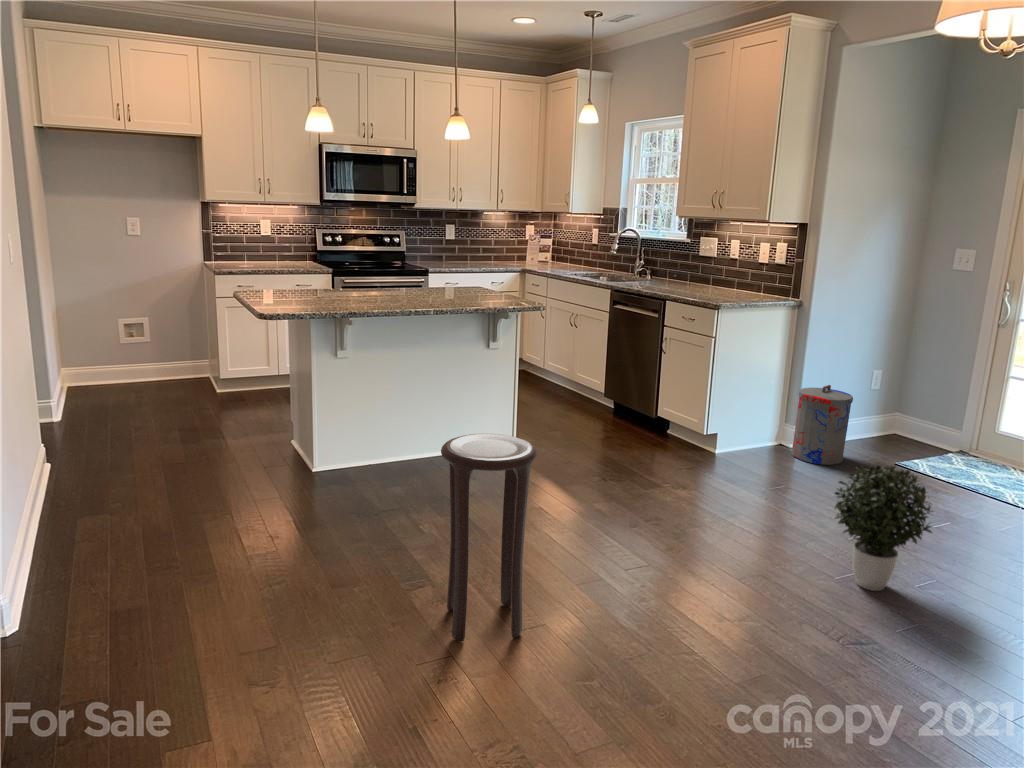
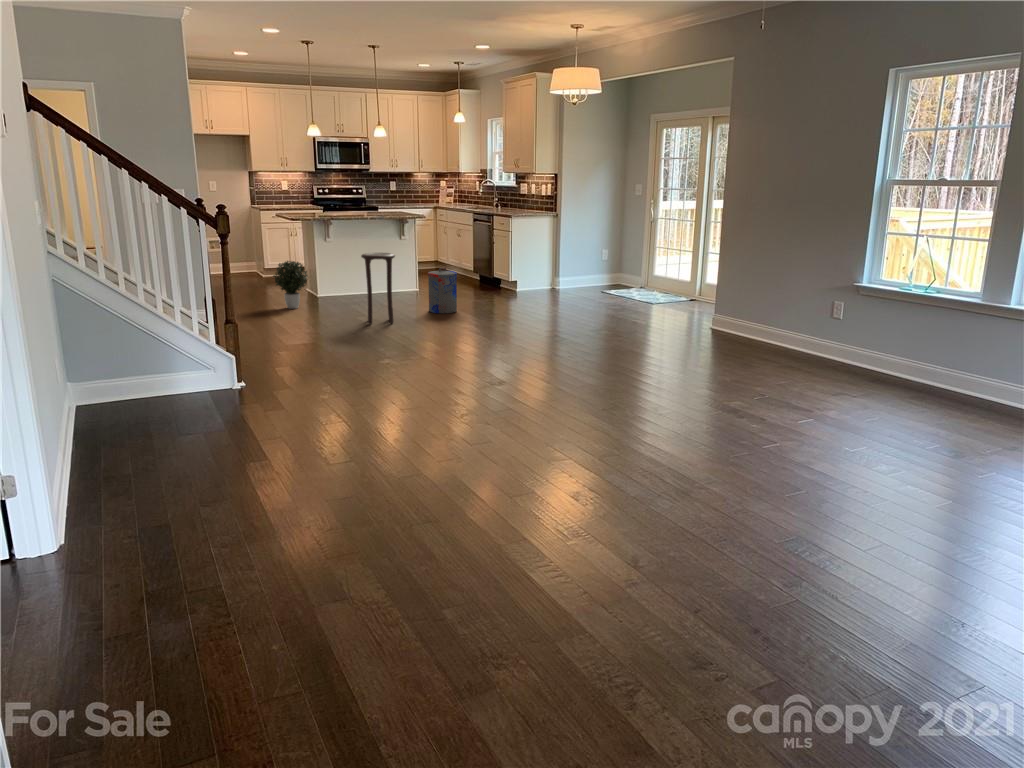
trash can: present [792,385,853,465] -> present [428,268,457,313]
potted plant: present [834,465,932,591] -> present [273,261,308,309]

